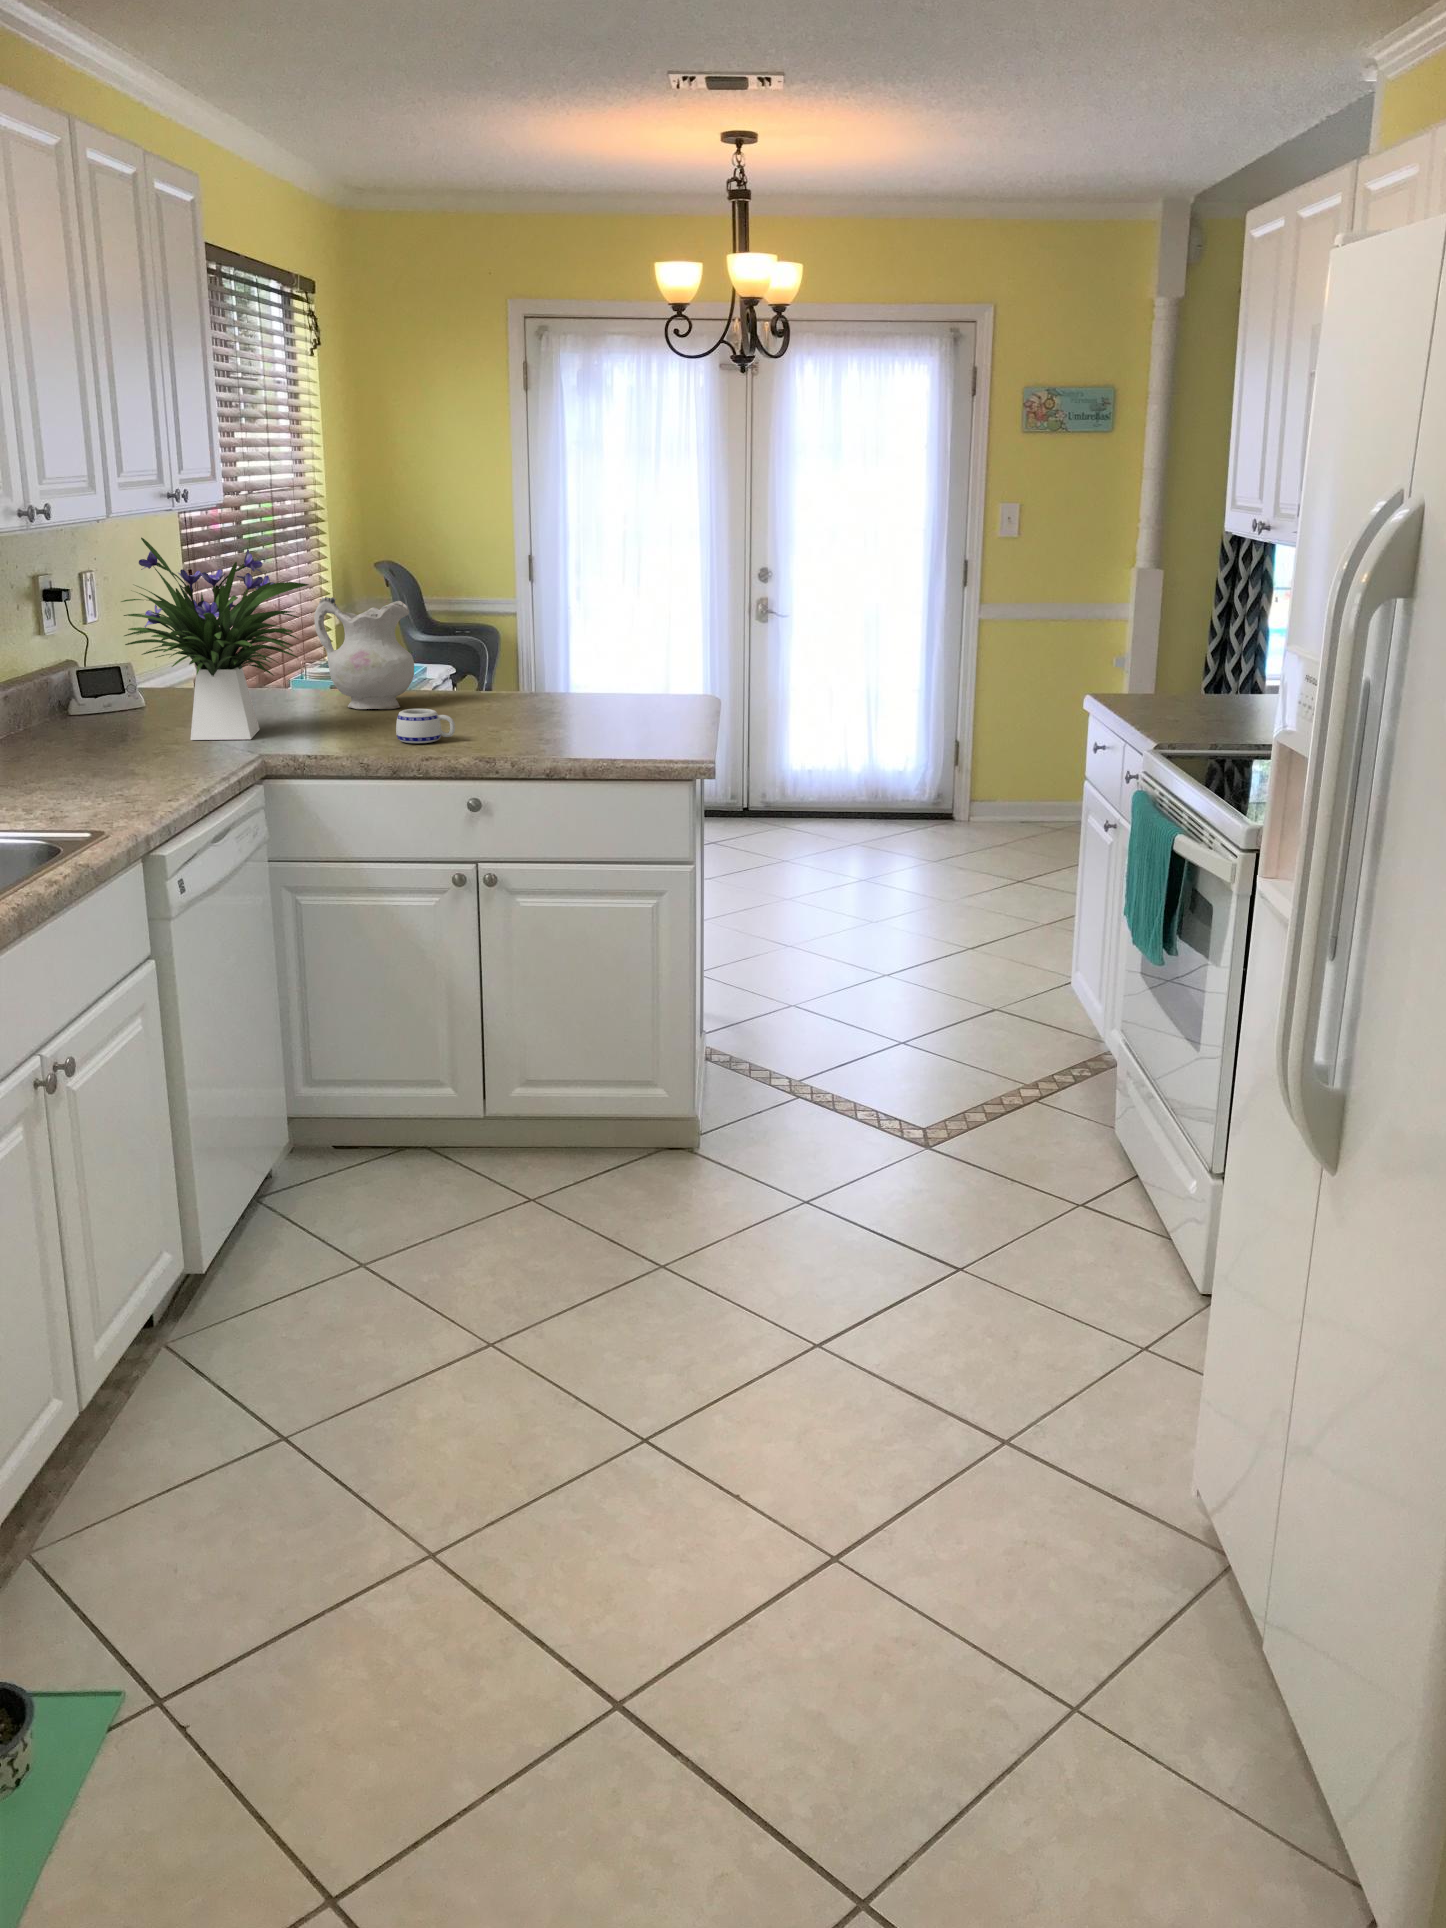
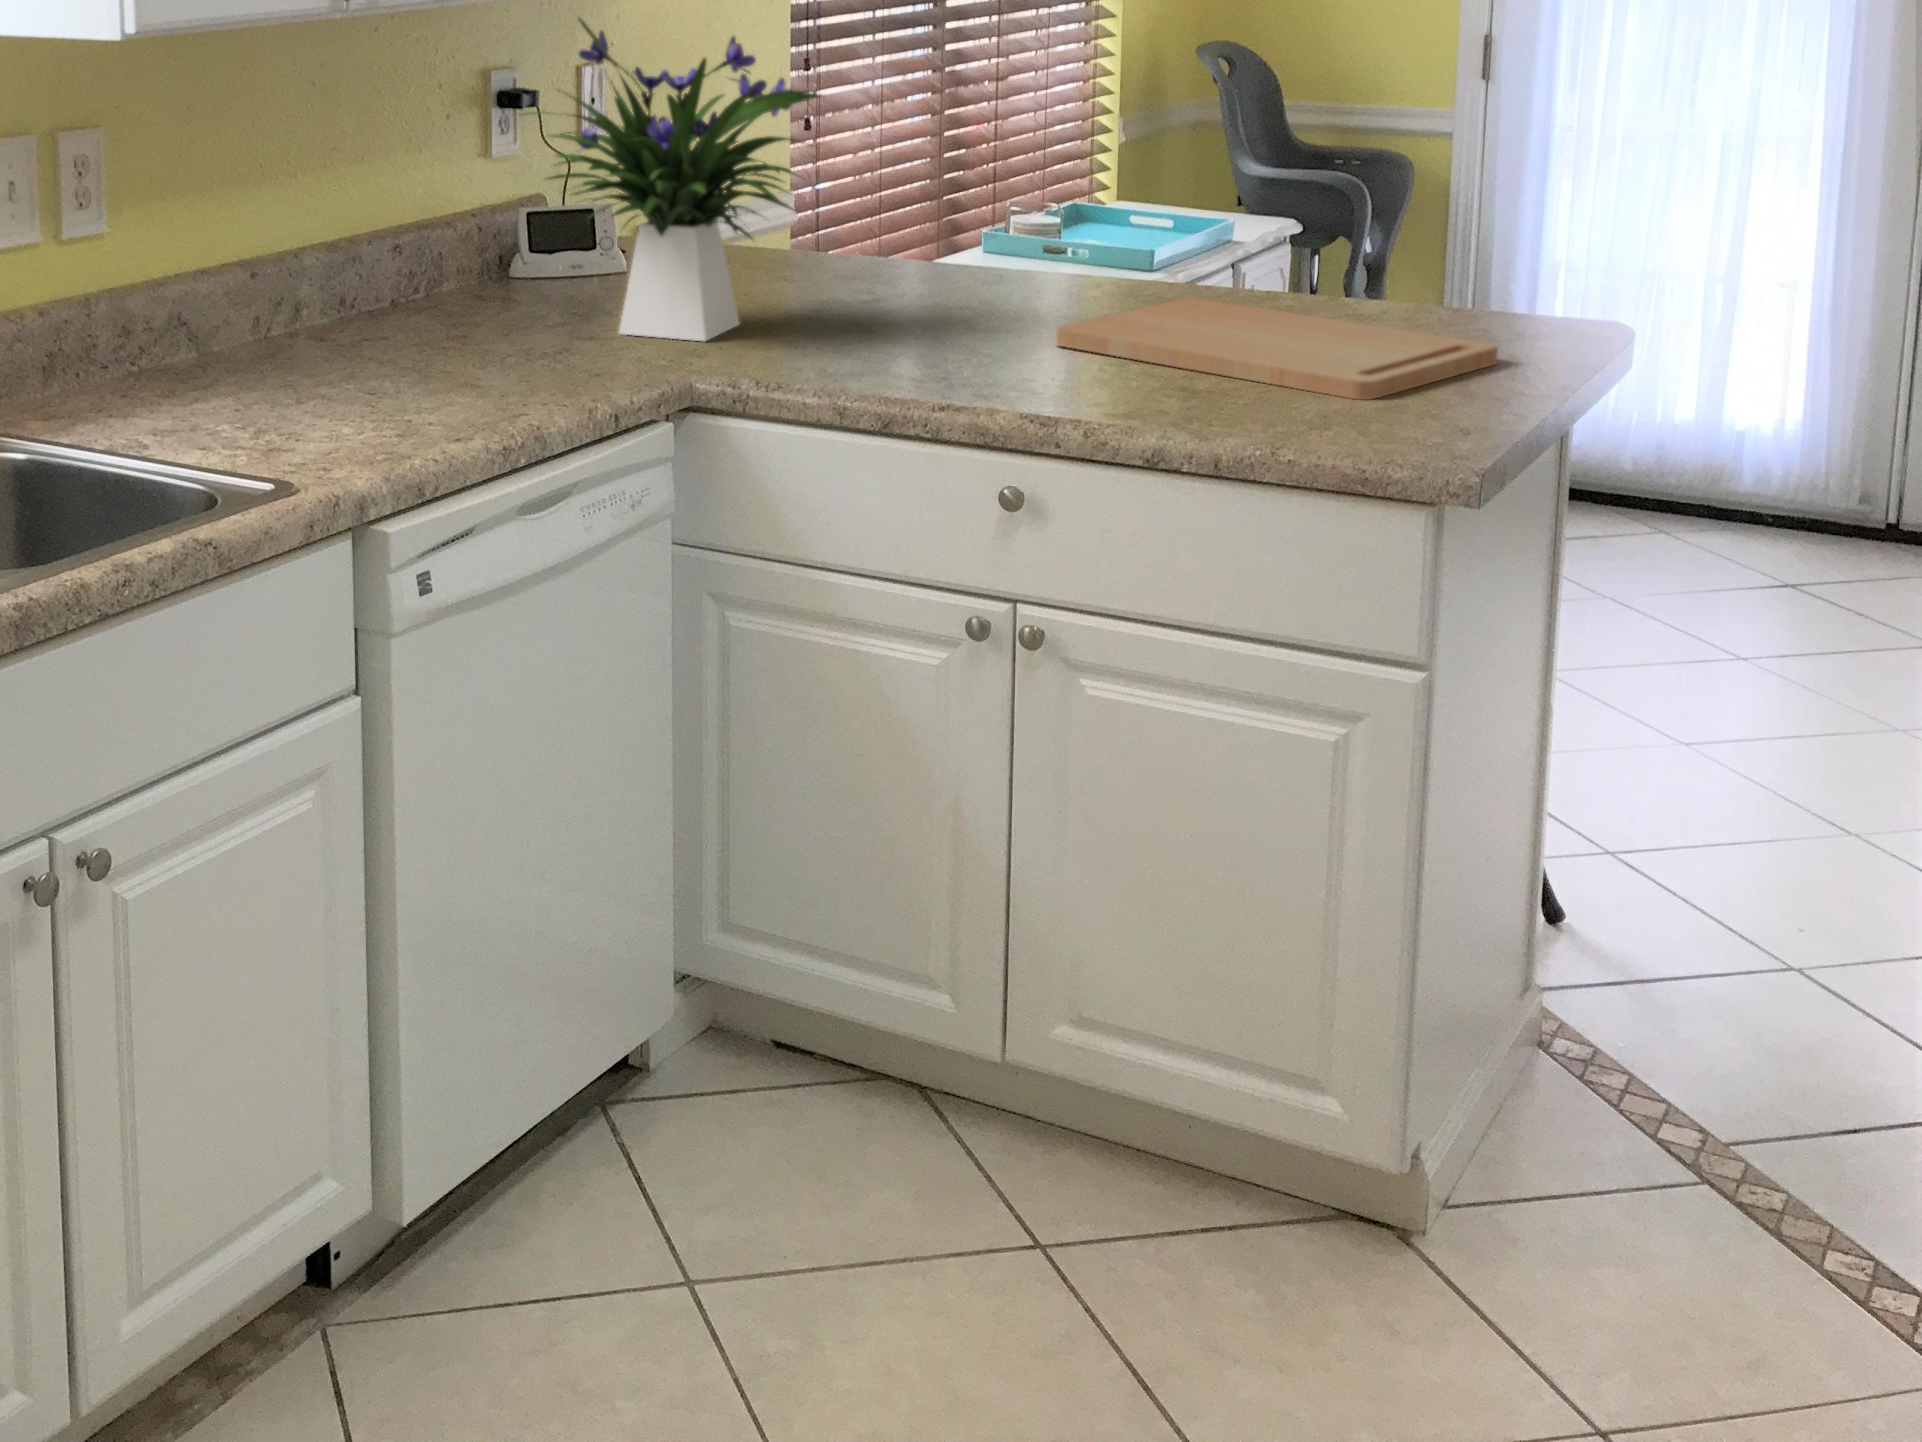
ceramic pitcher: present [314,597,414,709] -> none [886,112,1043,305]
cutting board: none [452,696,673,736] -> present [1056,298,1498,400]
mug: present [396,709,455,743] -> none [923,314,1025,376]

